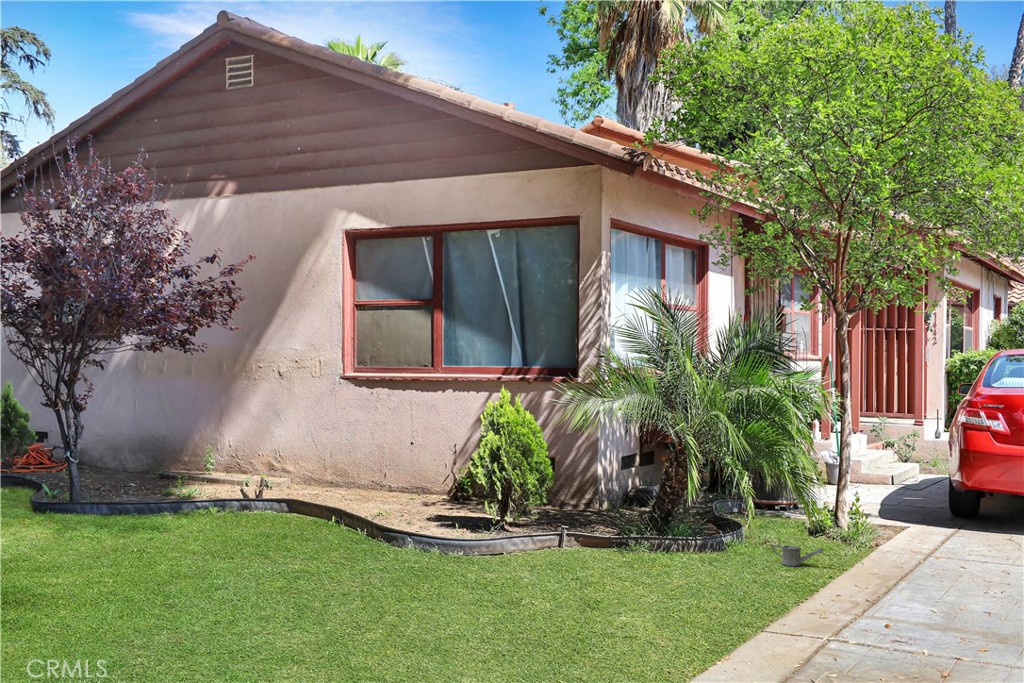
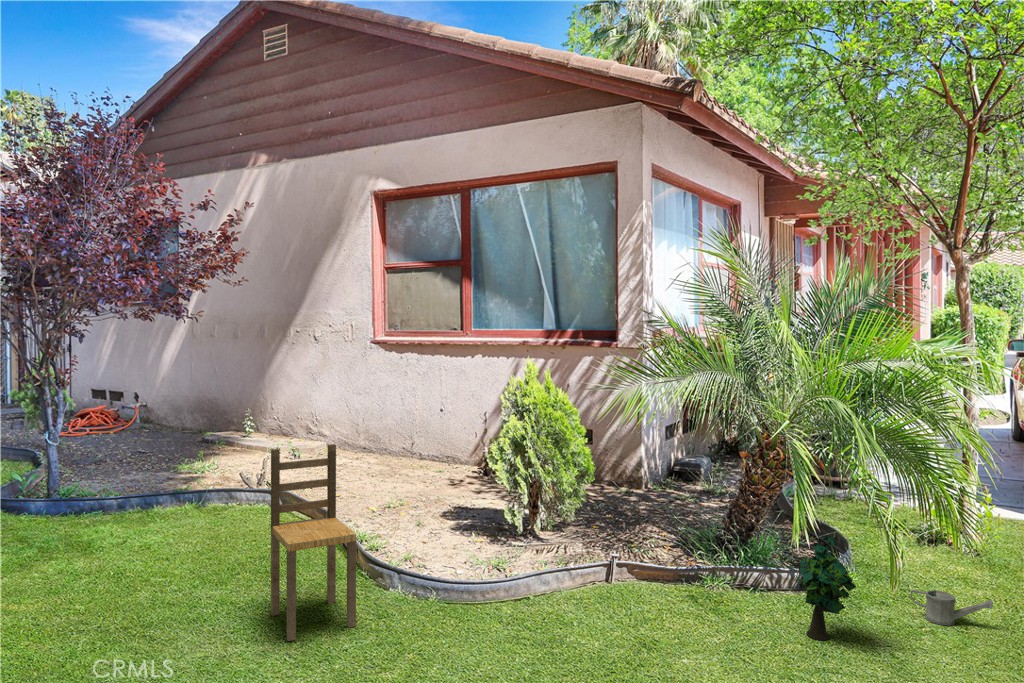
chair: none [317,440,383,569] -> present [271,444,356,641]
decorative plant: none [685,499,726,571] -> present [790,536,856,640]

